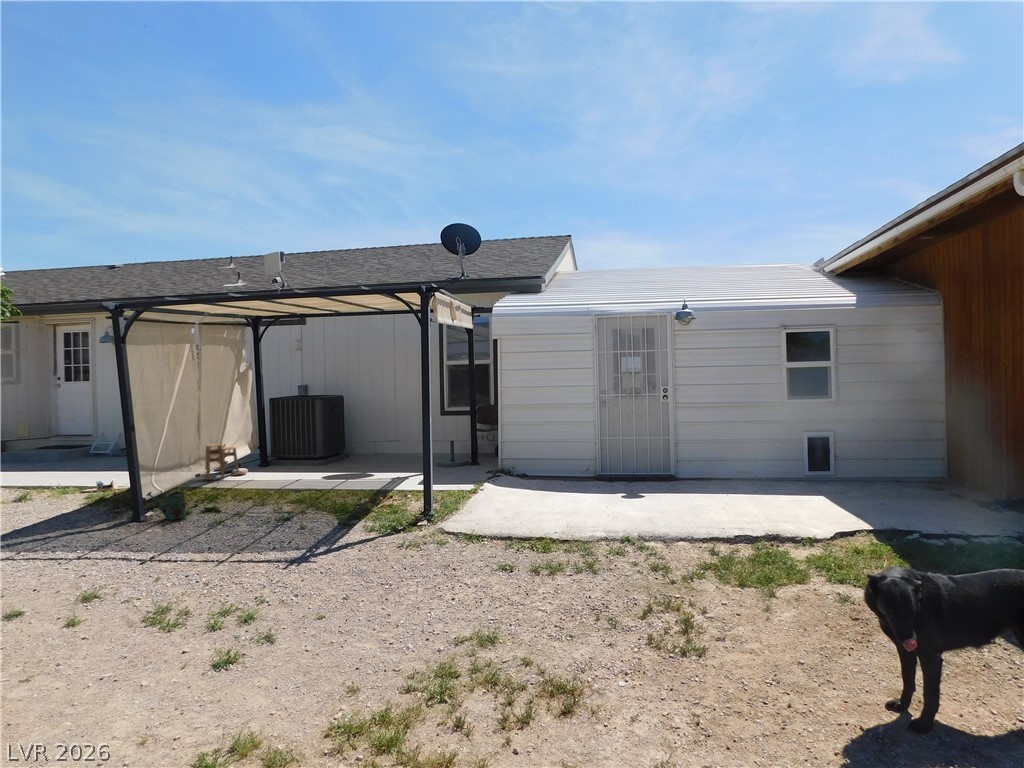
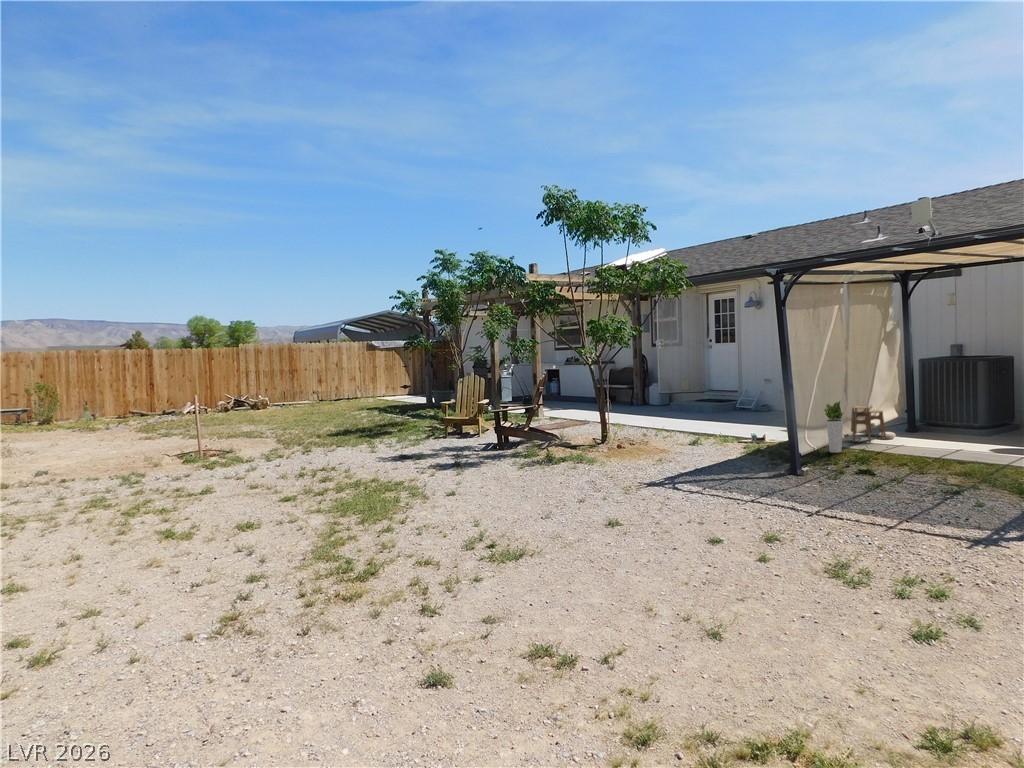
planter: none [173,440,196,493] -> present [824,401,844,453]
watering can: present [146,492,185,520] -> none [802,448,845,477]

